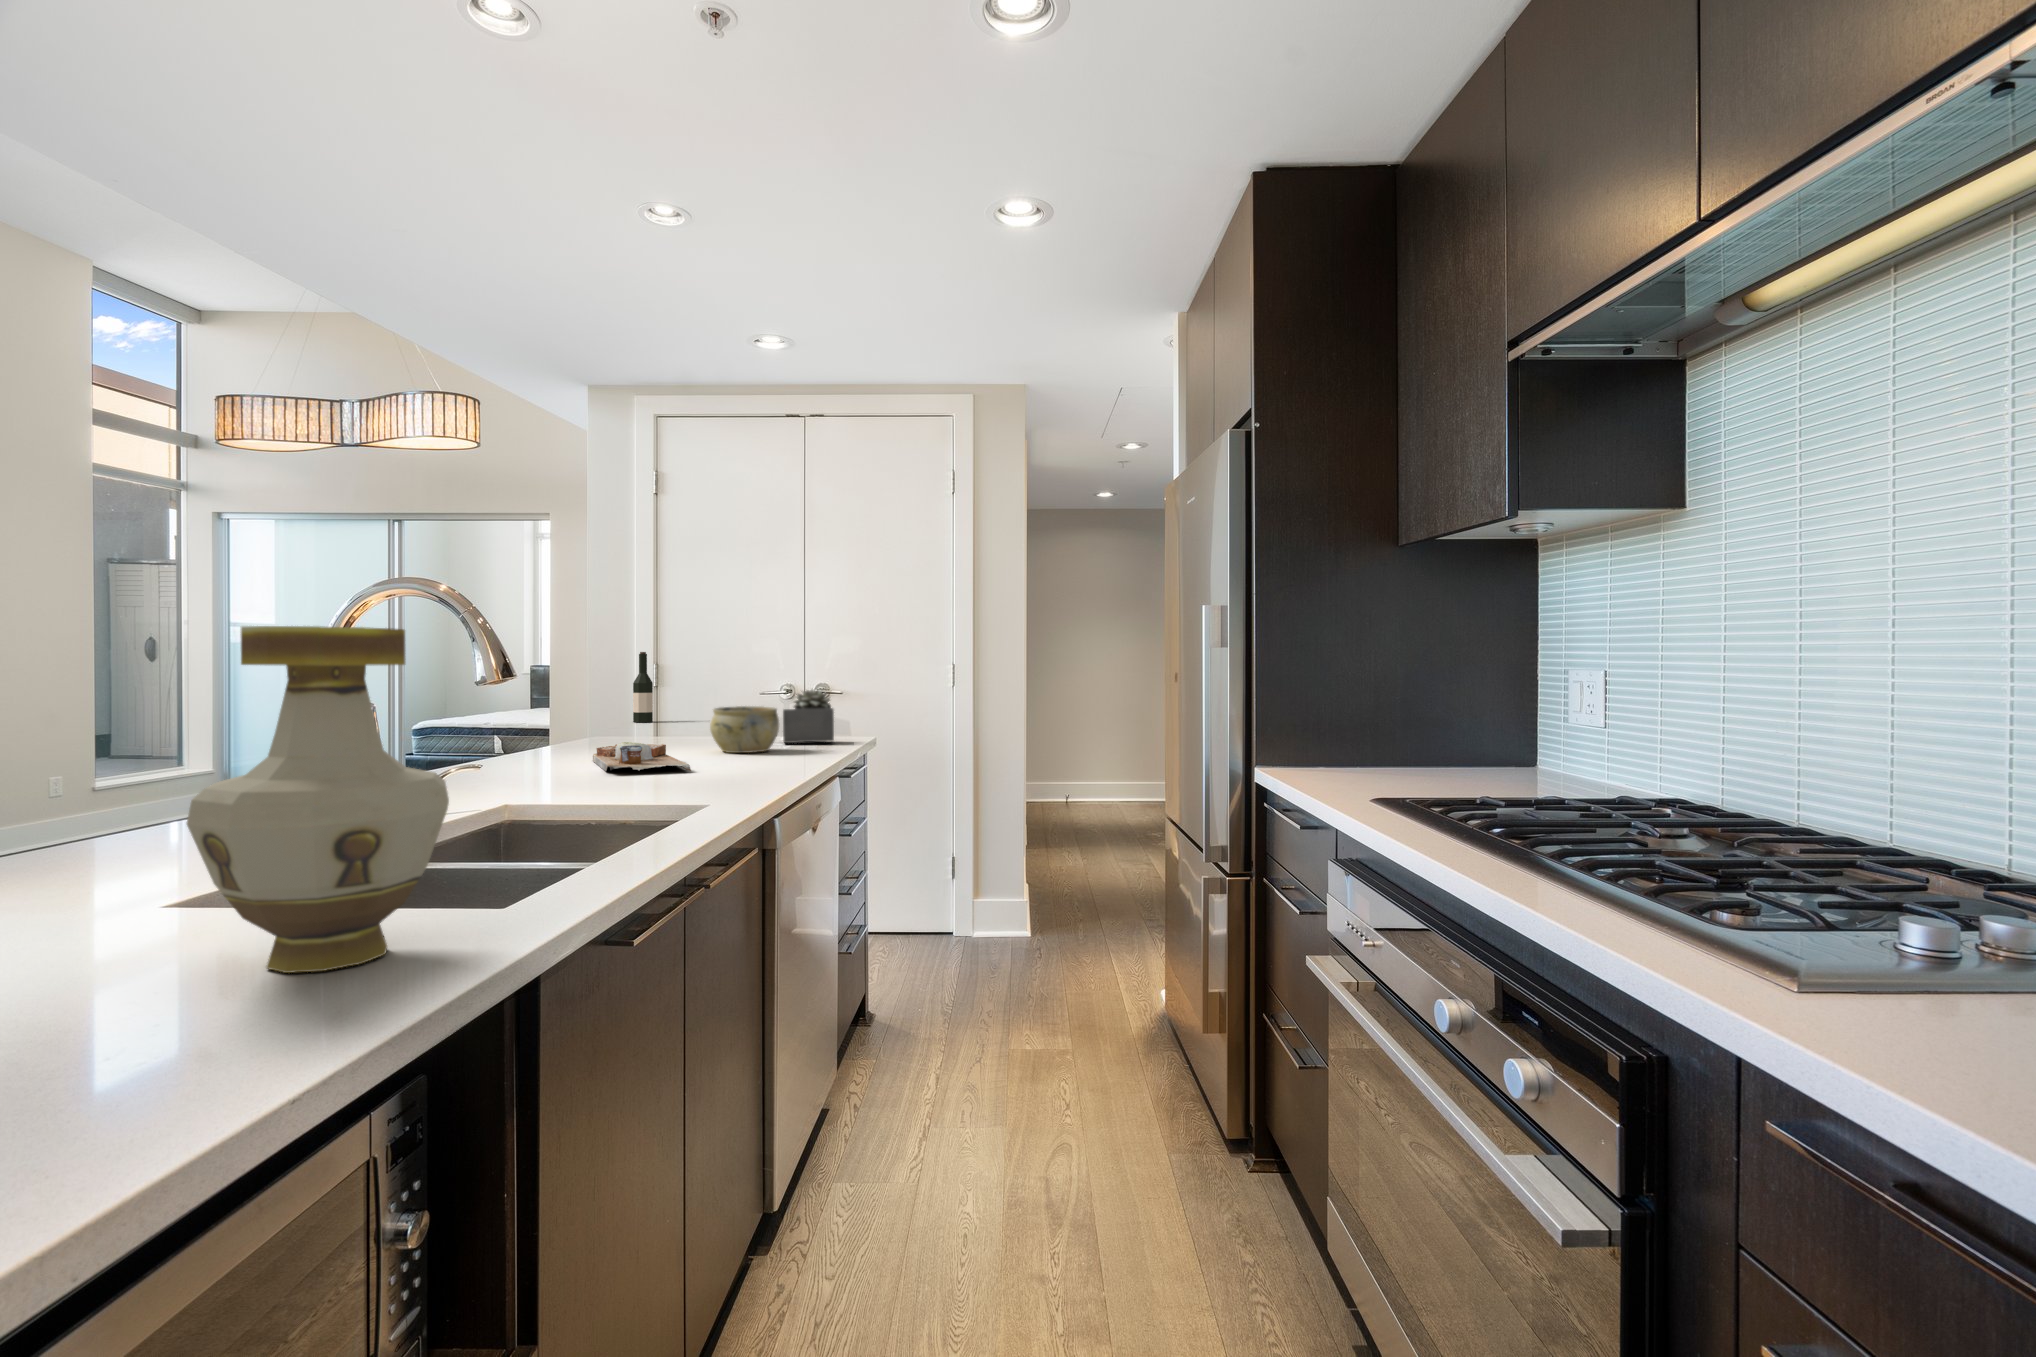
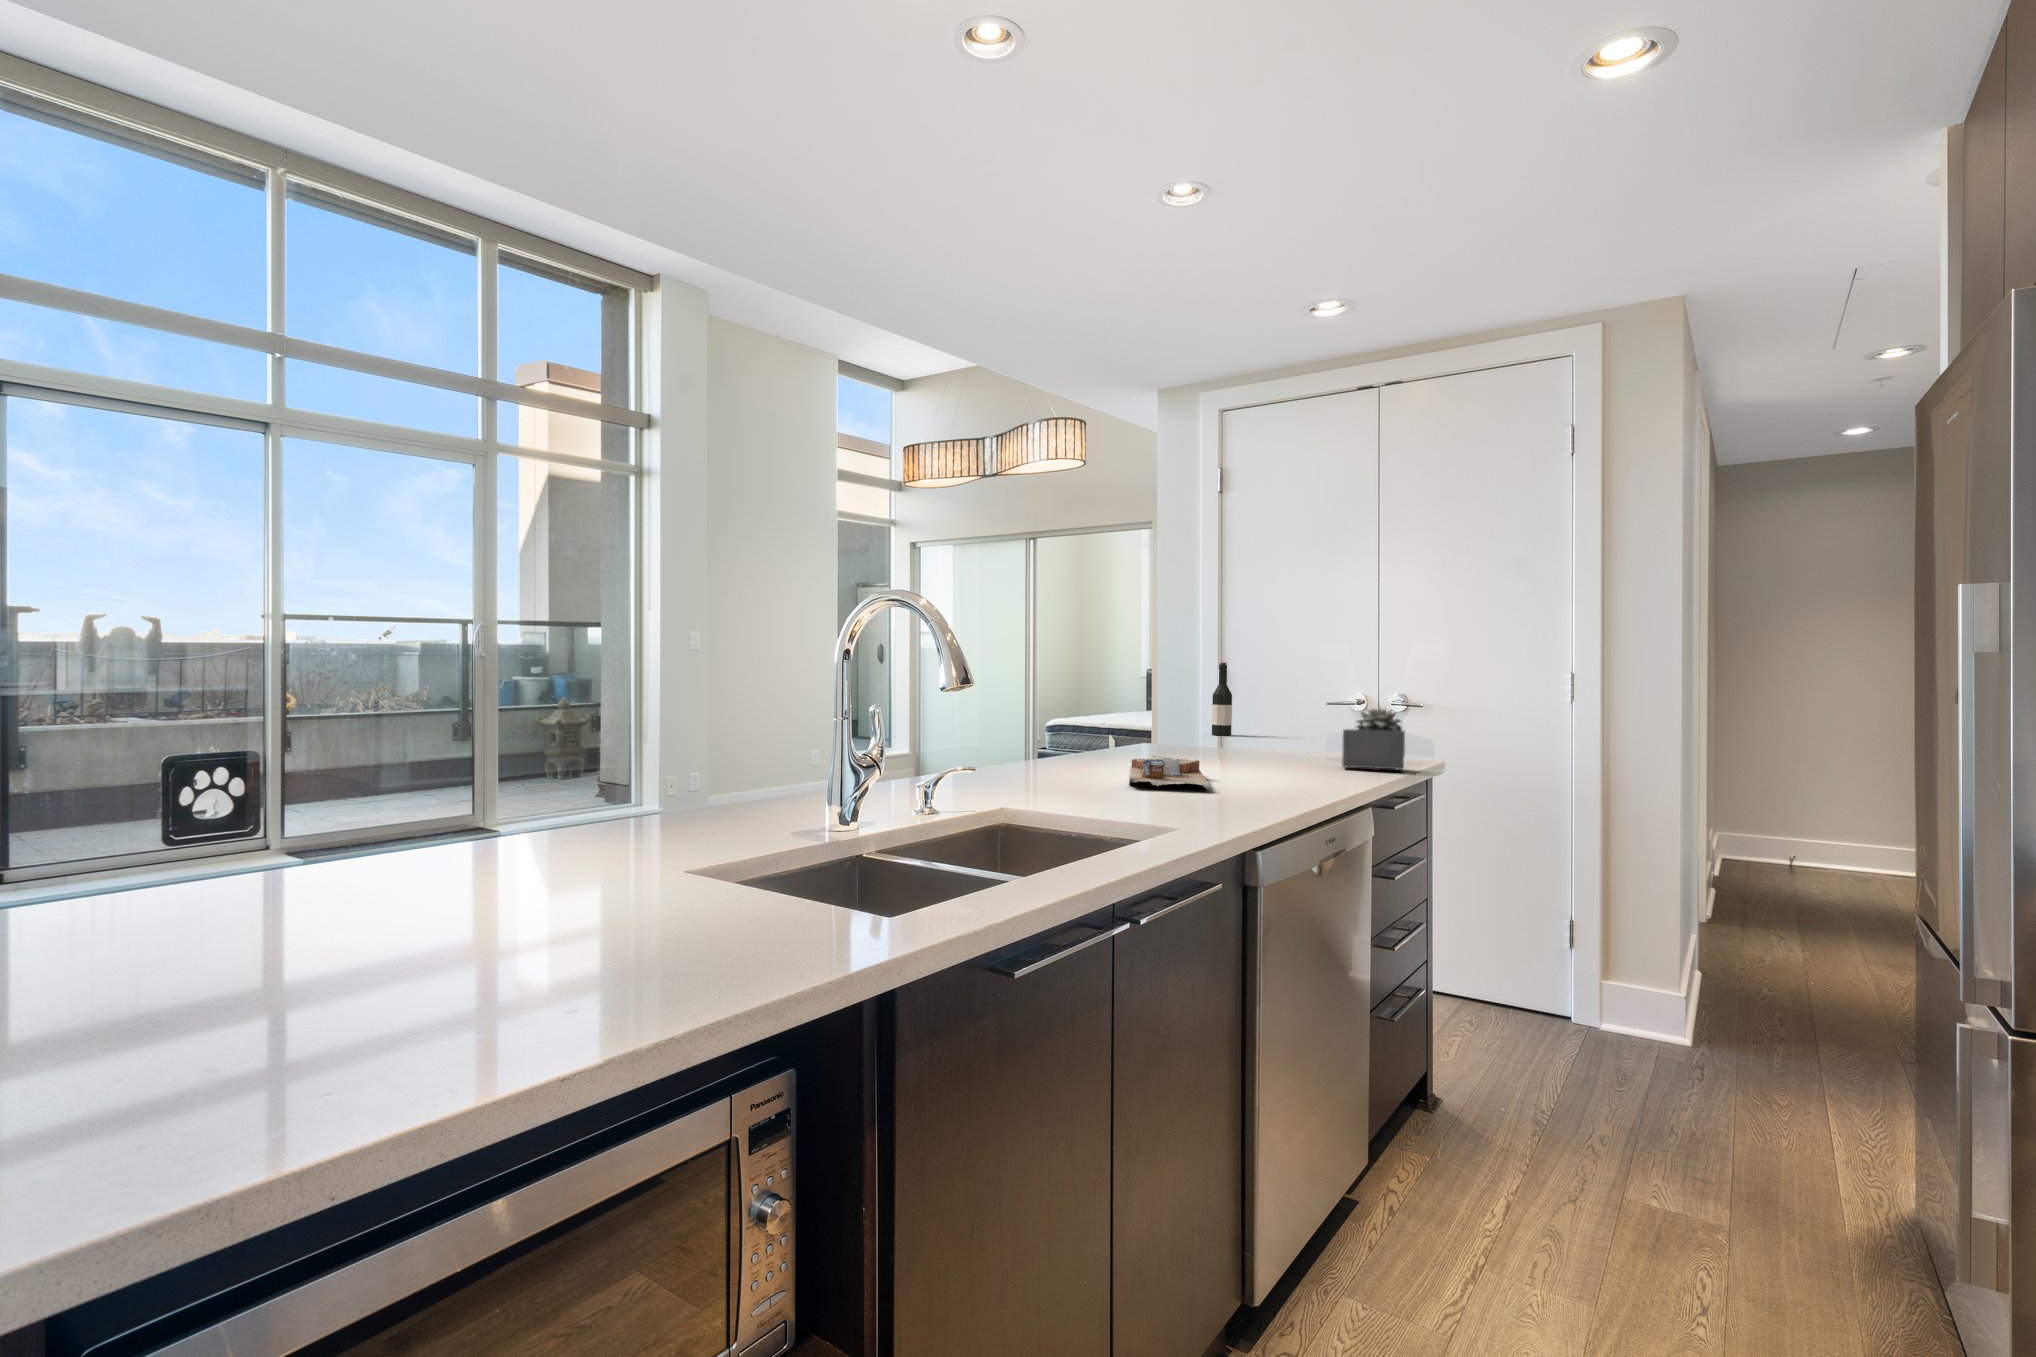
vase: present [187,626,449,973] -> none [590,630,807,958]
ceramic bowl: present [710,706,779,753] -> none [1255,723,1331,776]

